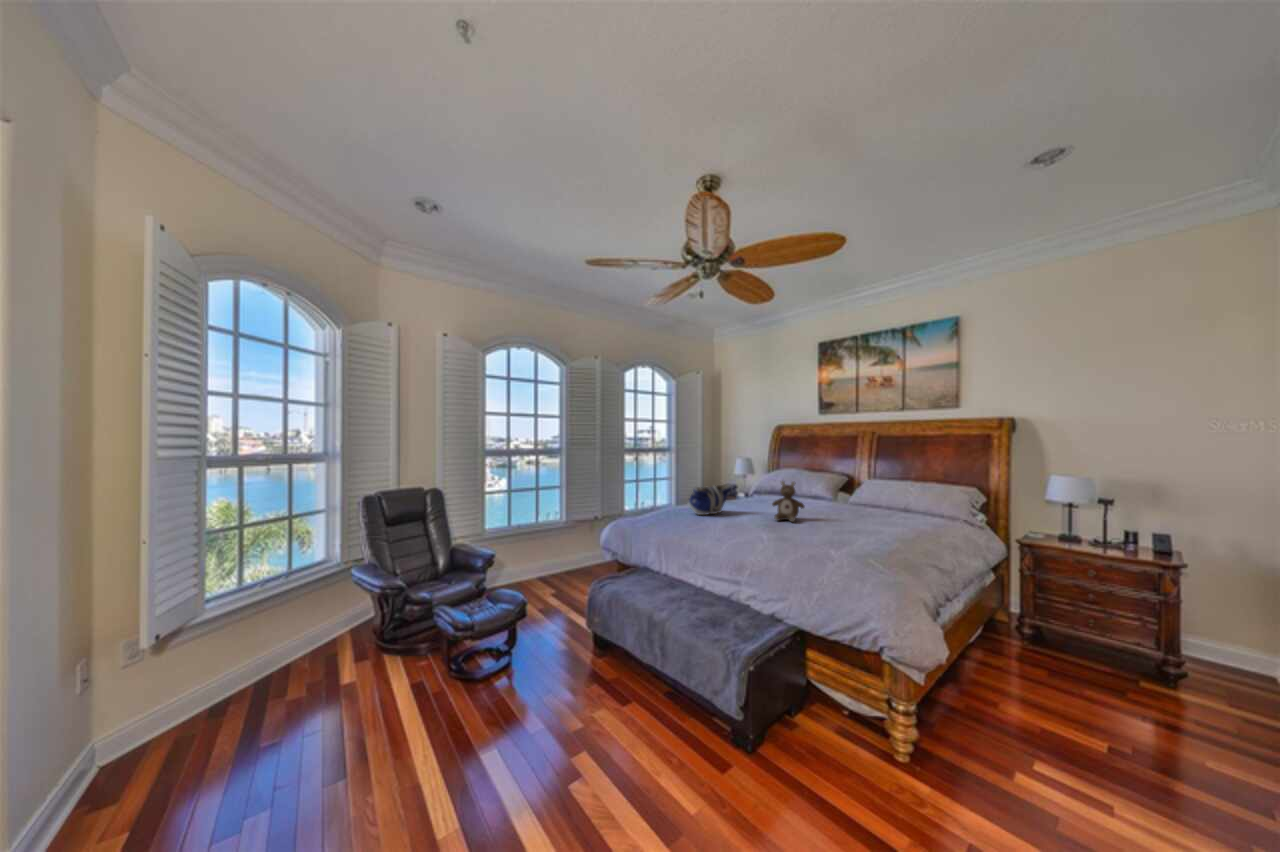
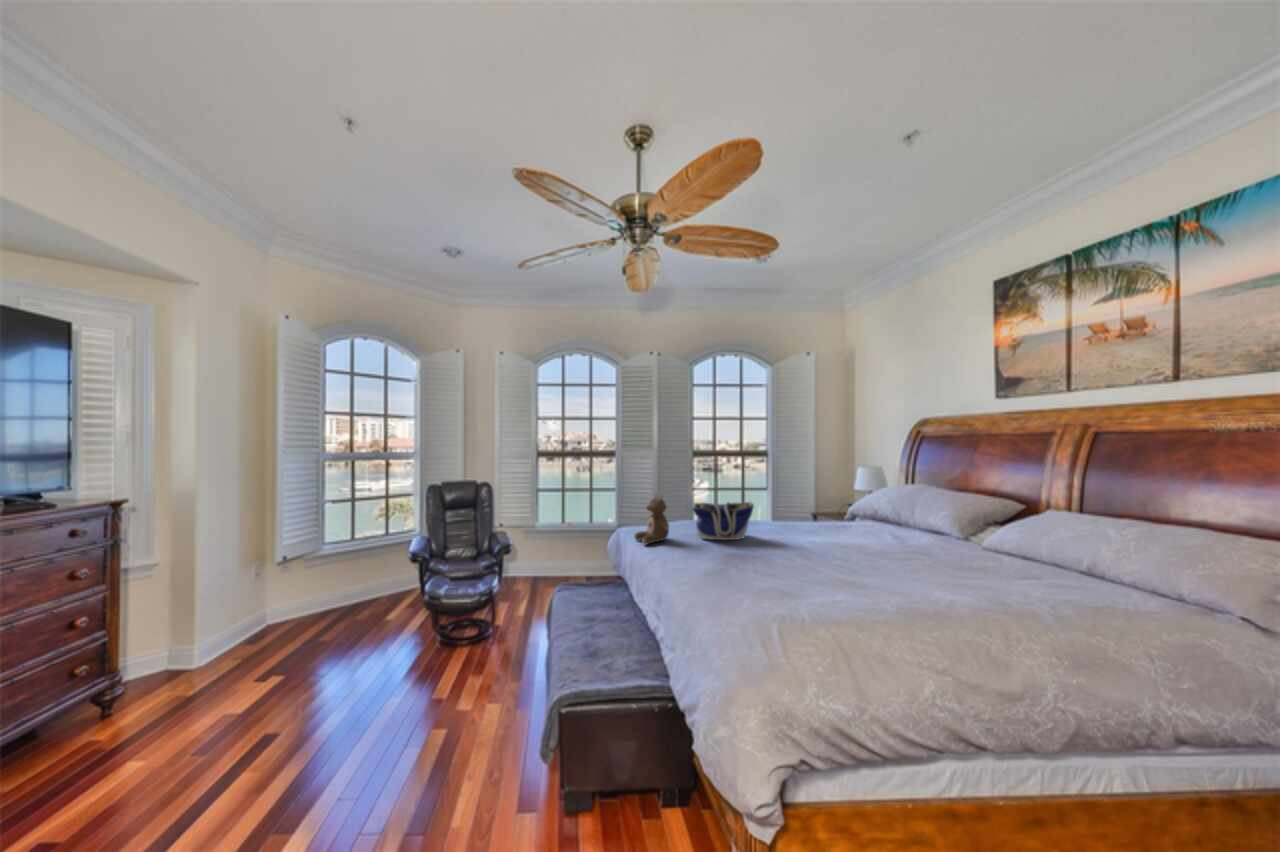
stuffed bear: present [772,481,804,522] -> present [634,494,669,545]

